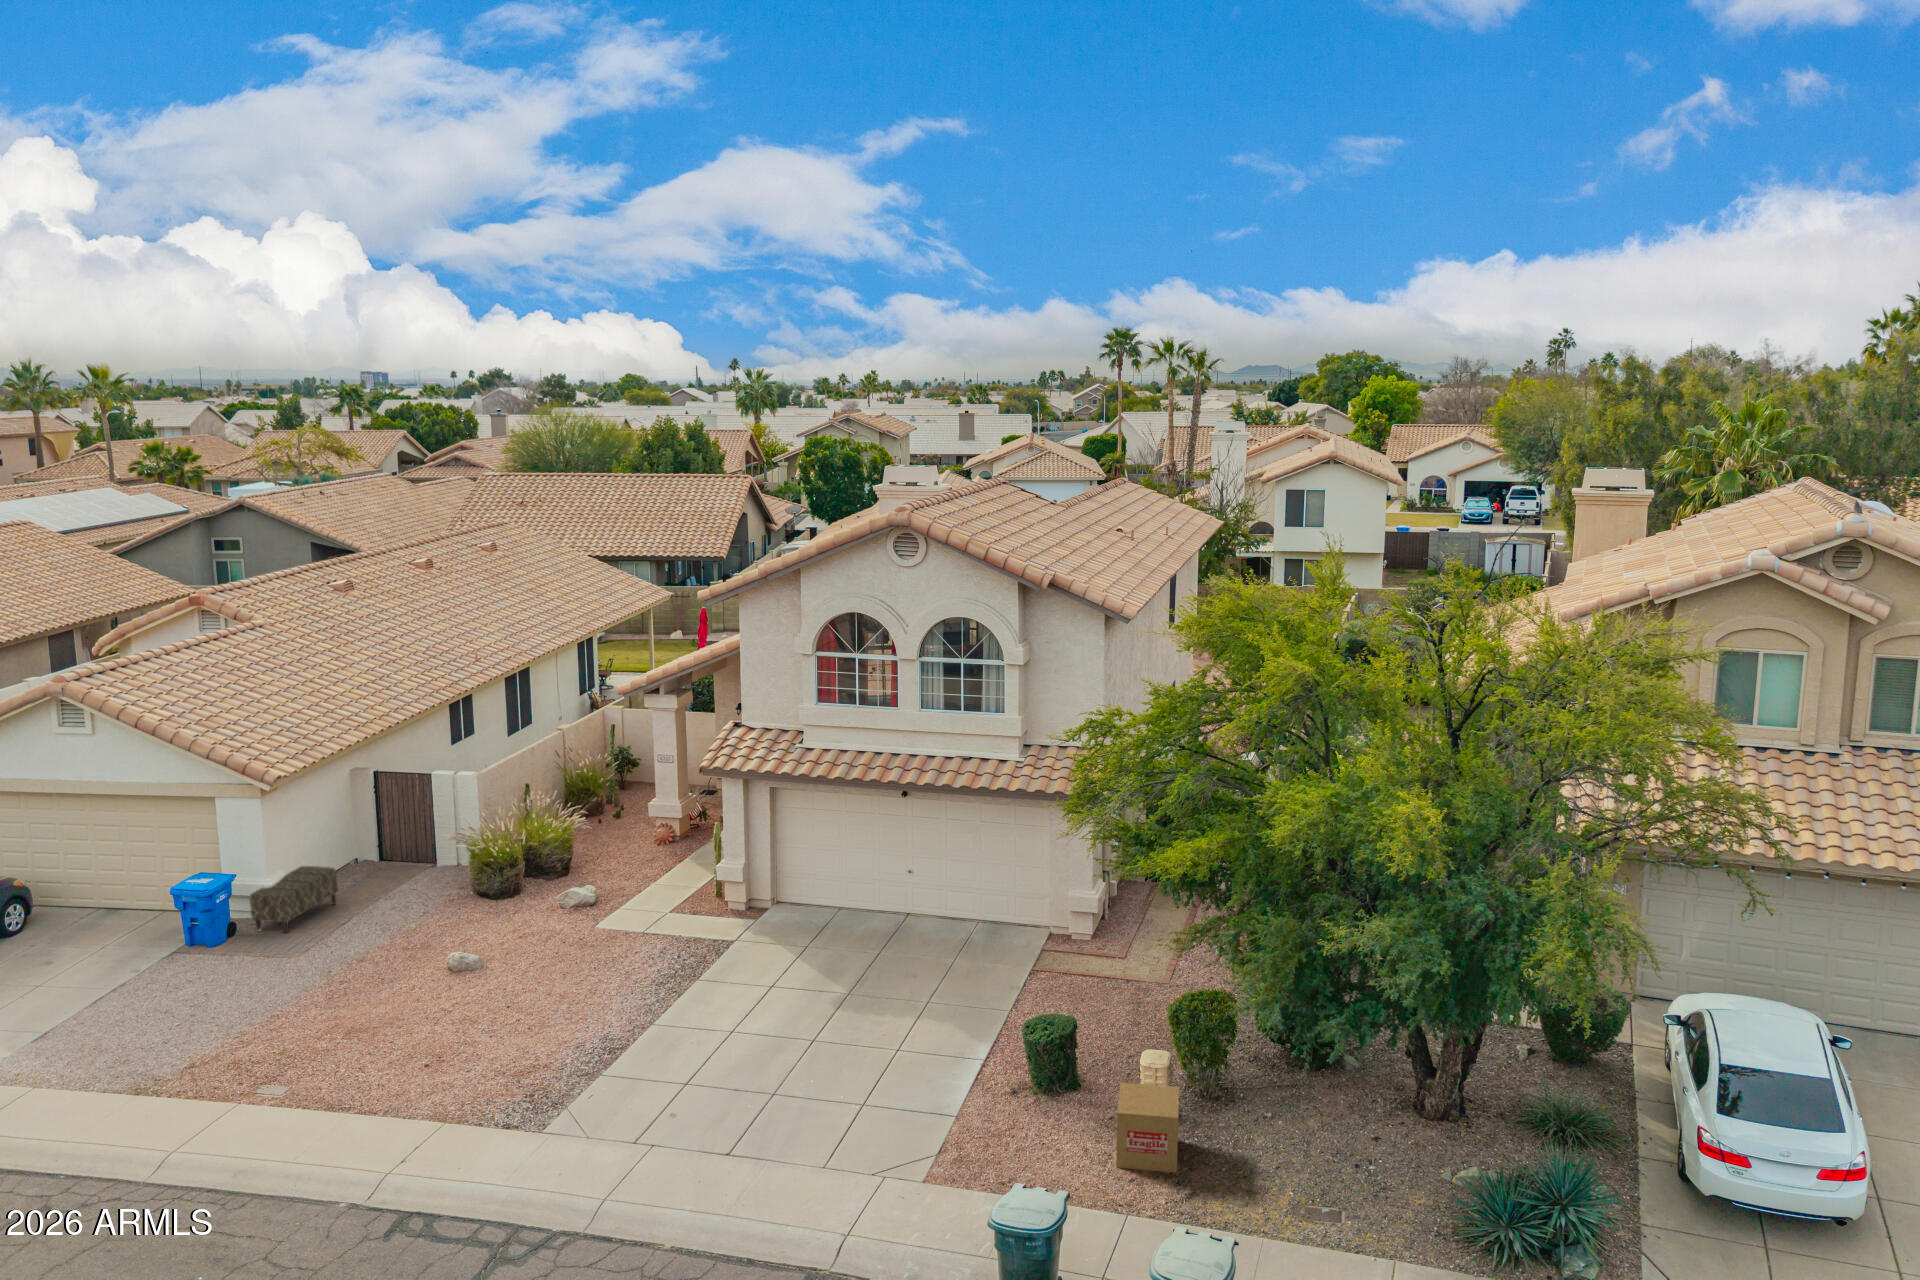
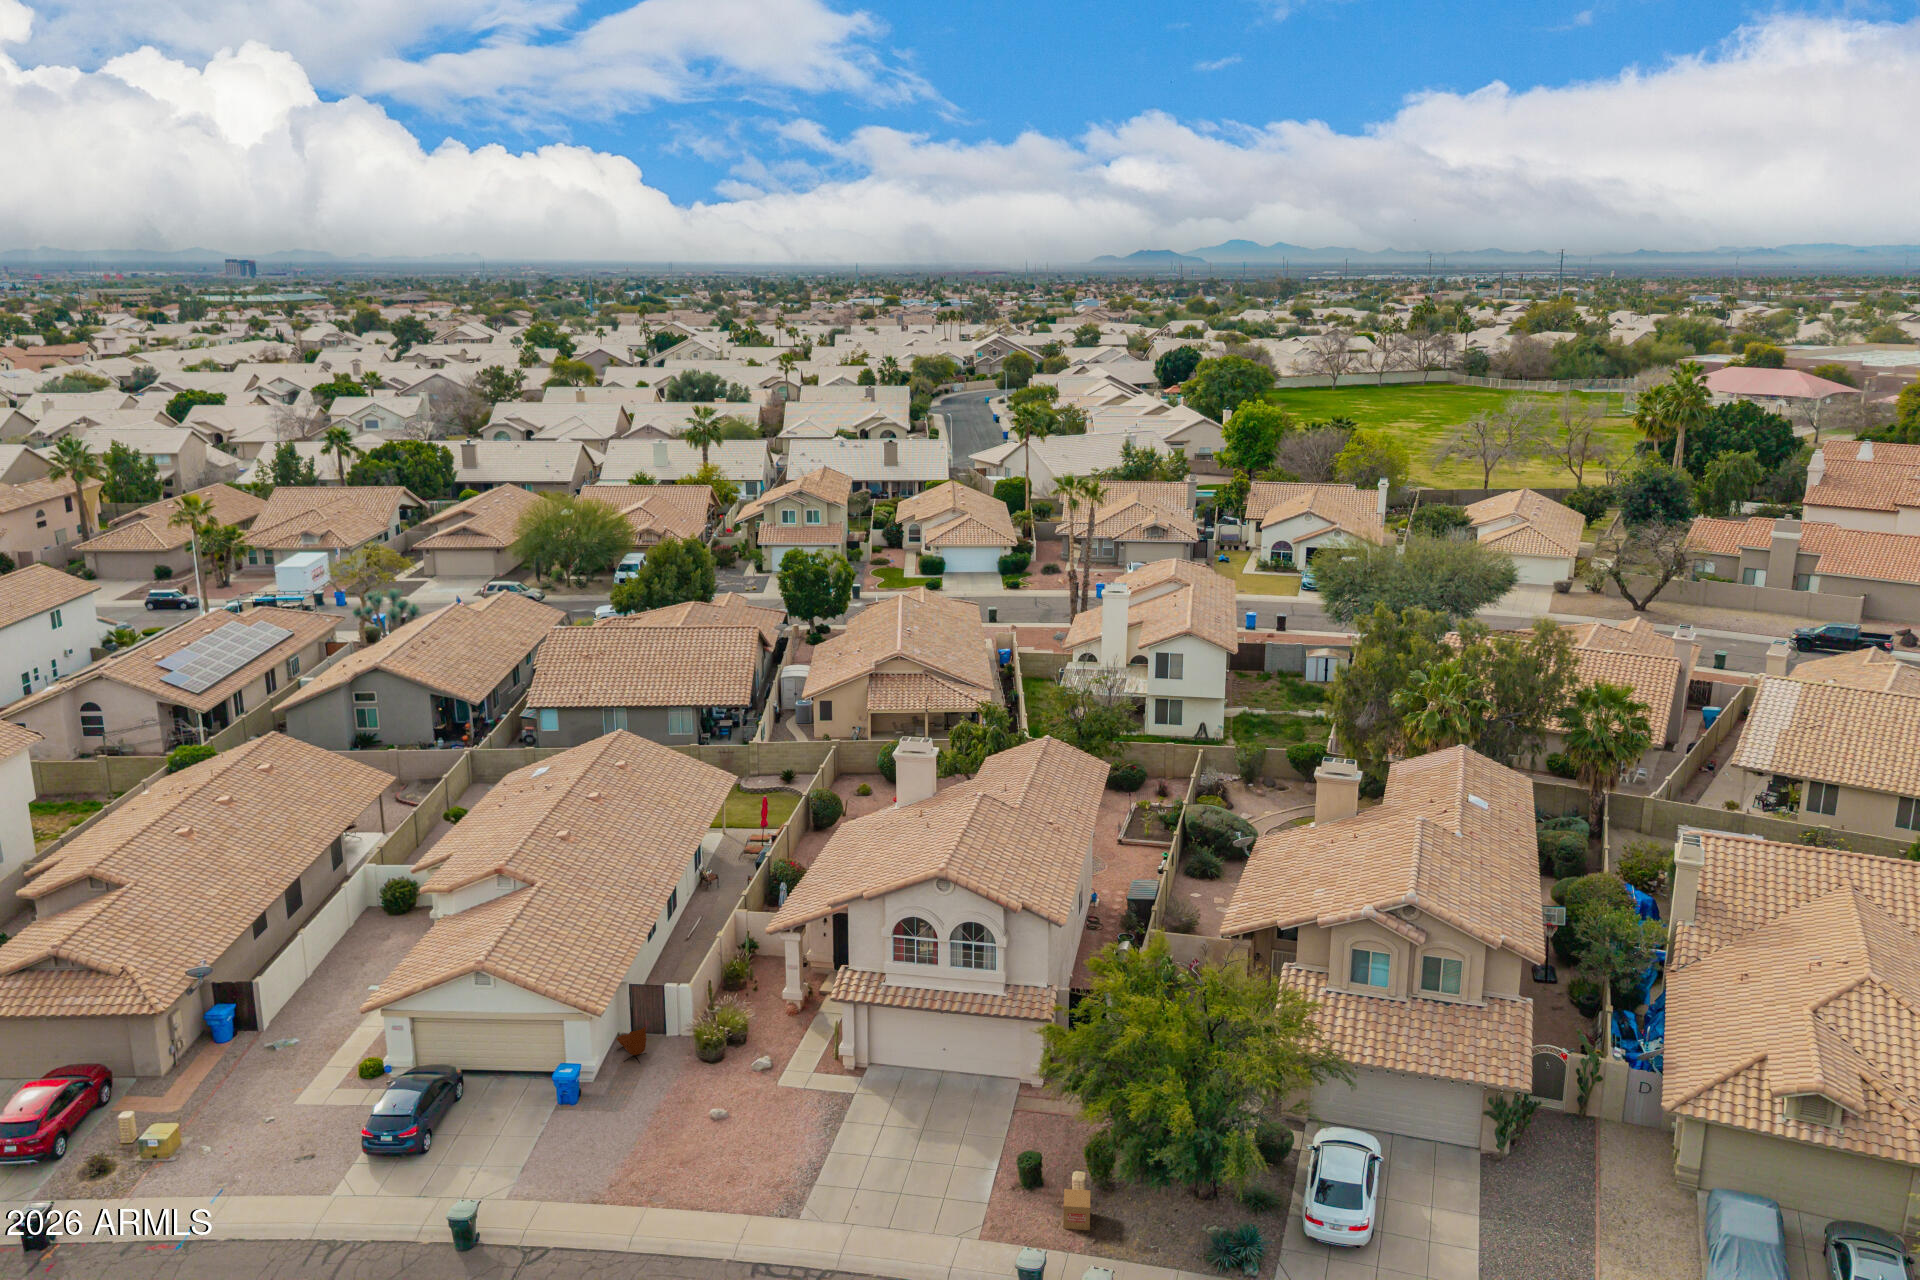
lounge chair: none [345,826,392,894] -> present [617,1027,647,1063]
bench: present [250,866,338,933] -> none [587,1052,624,1096]

